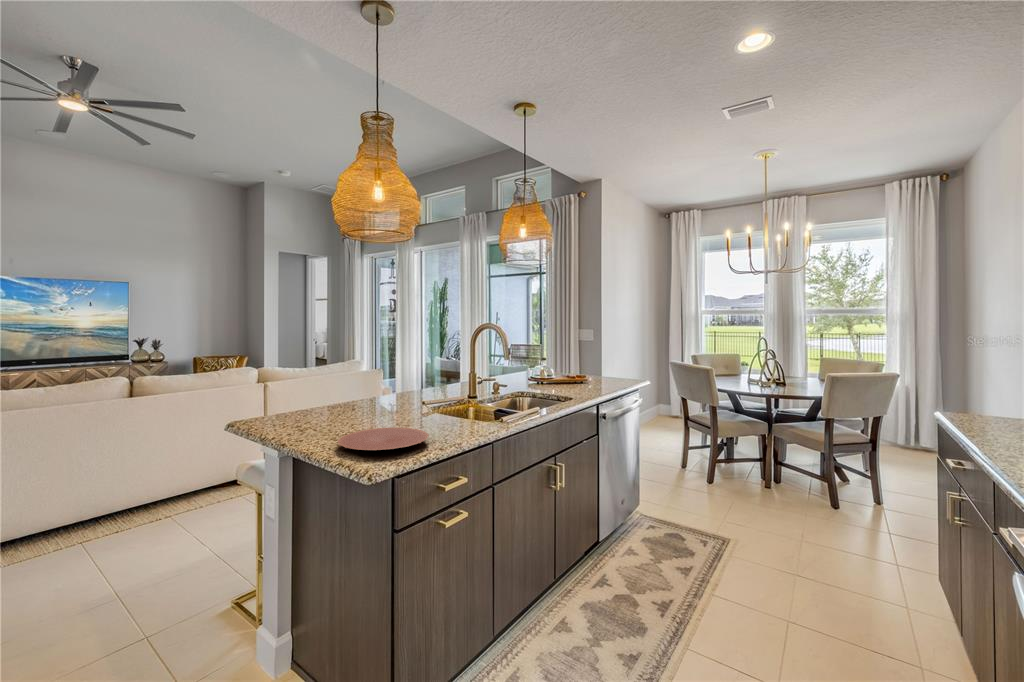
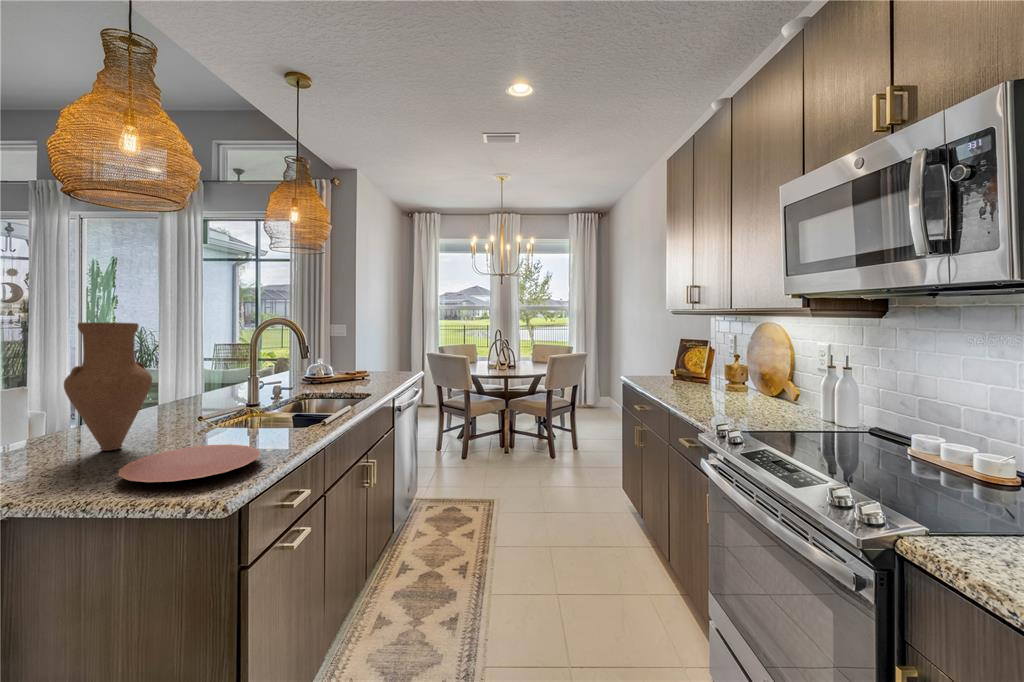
vase: none [333,332,382,423] -> present [64,322,152,451]

